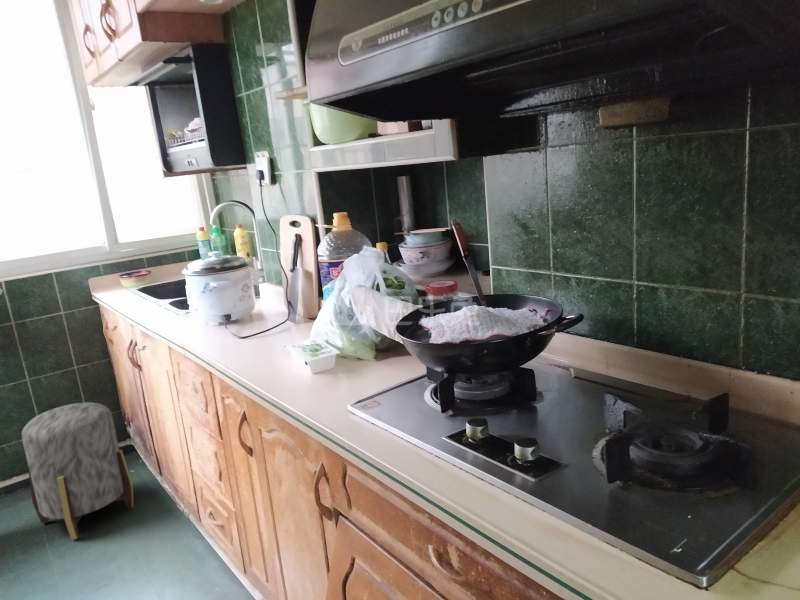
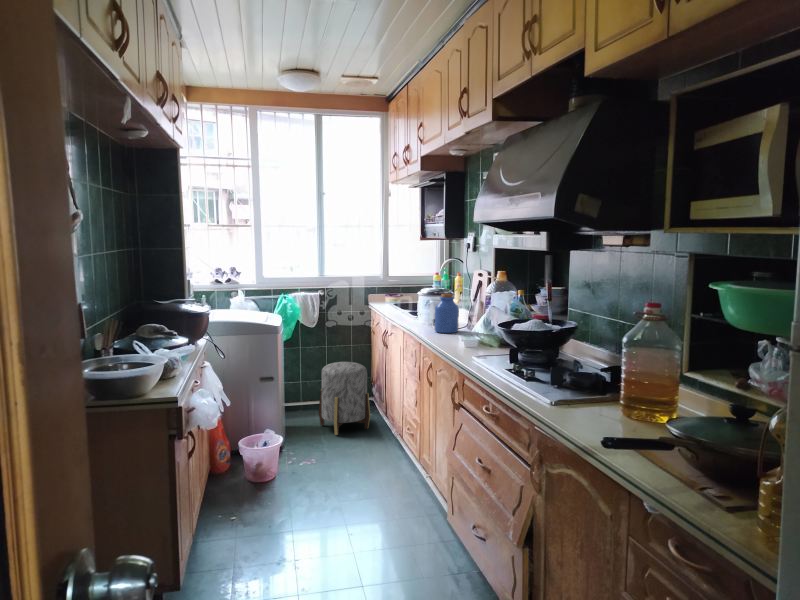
jar: none [226,266,277,343] -> present [435,294,459,333]

